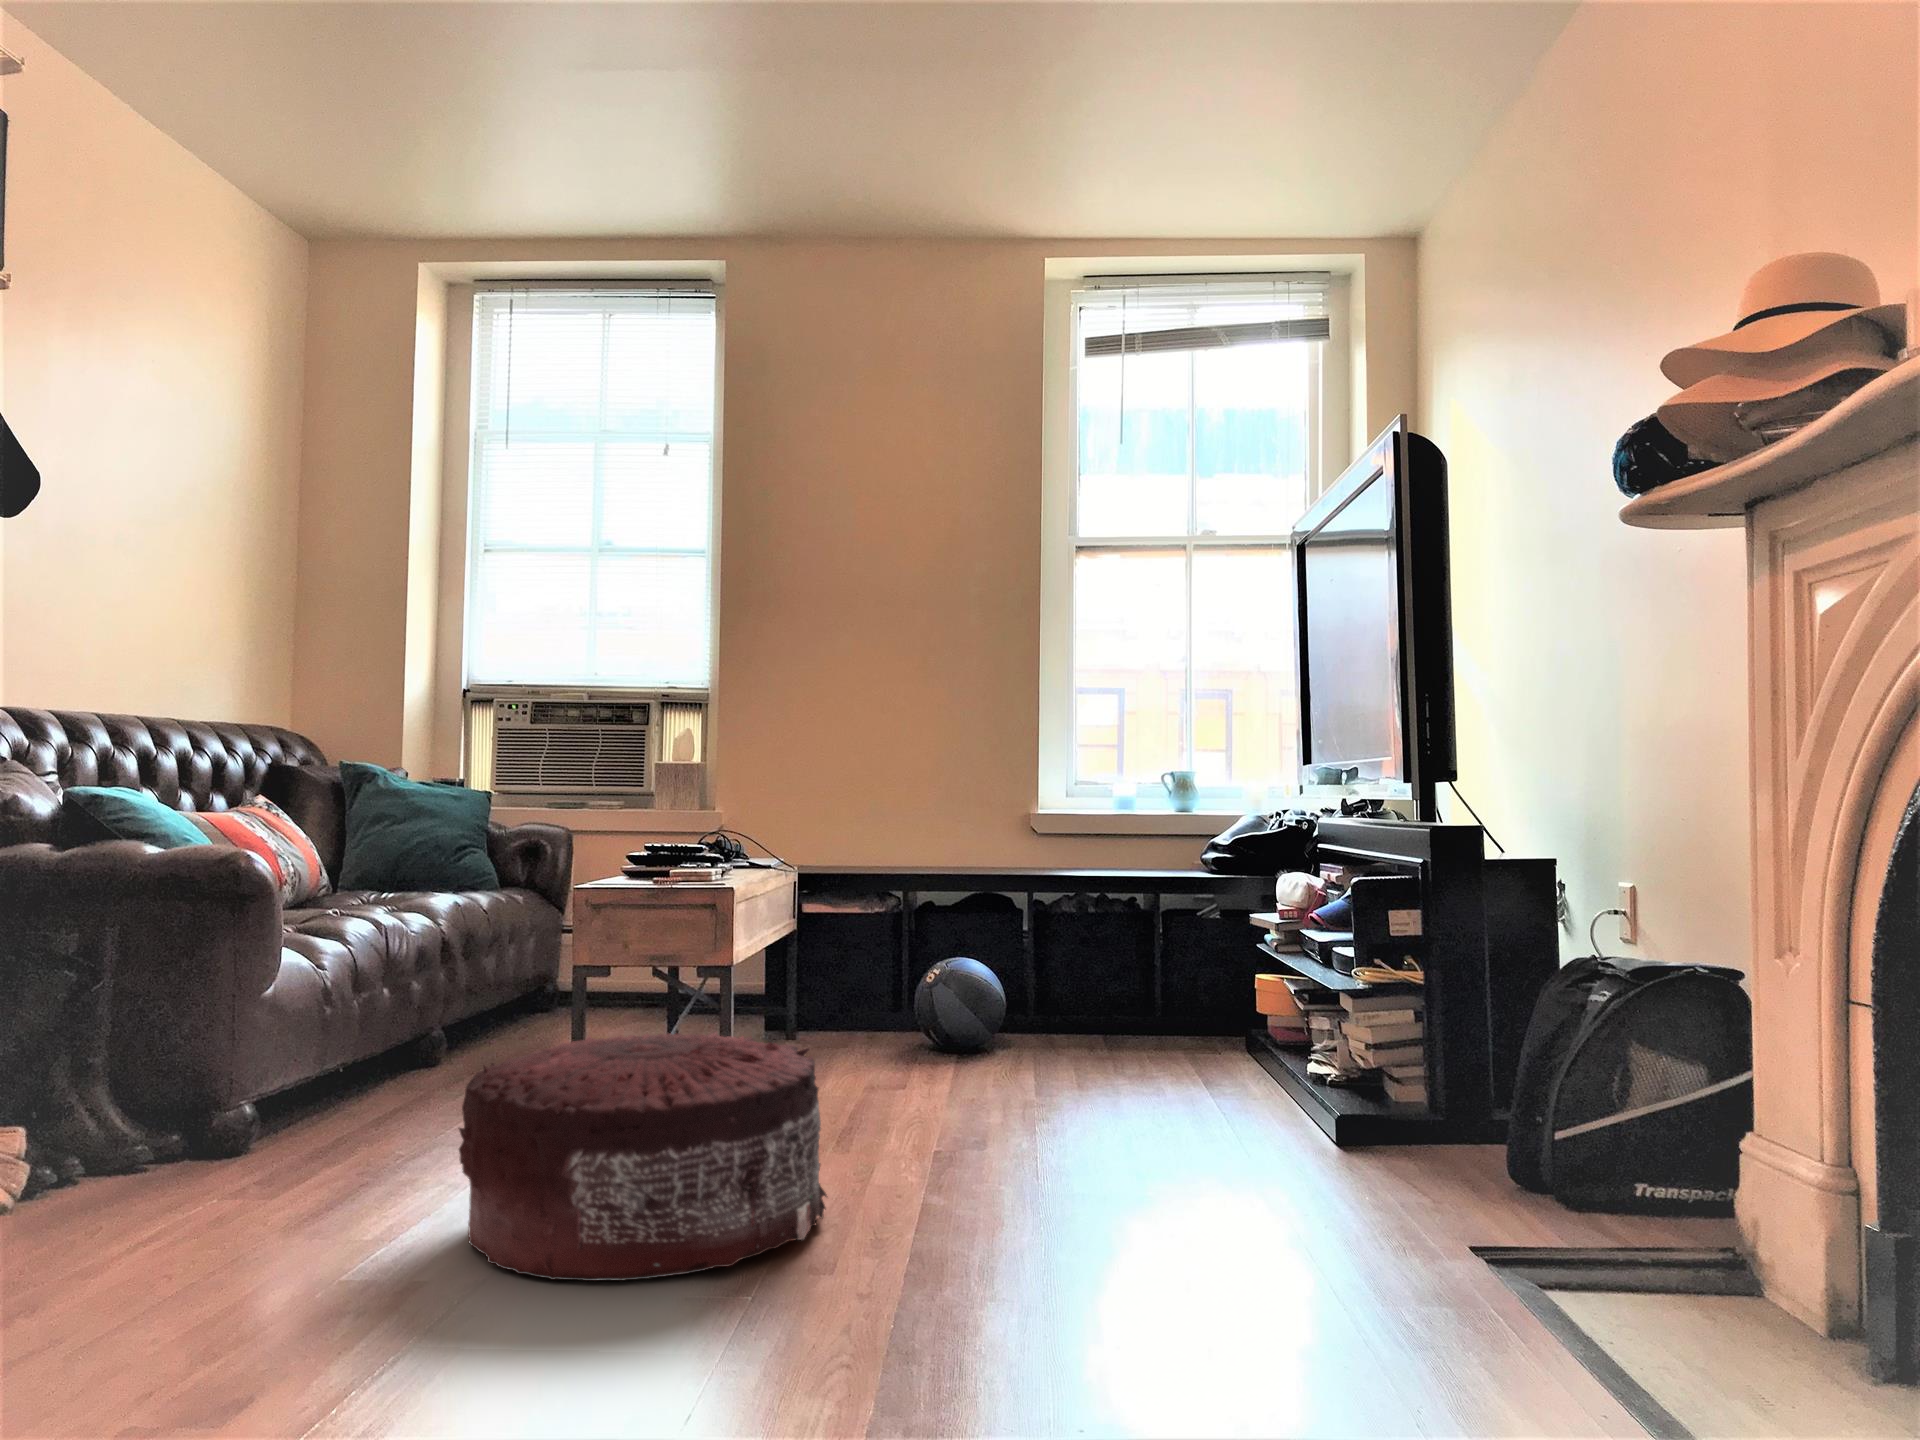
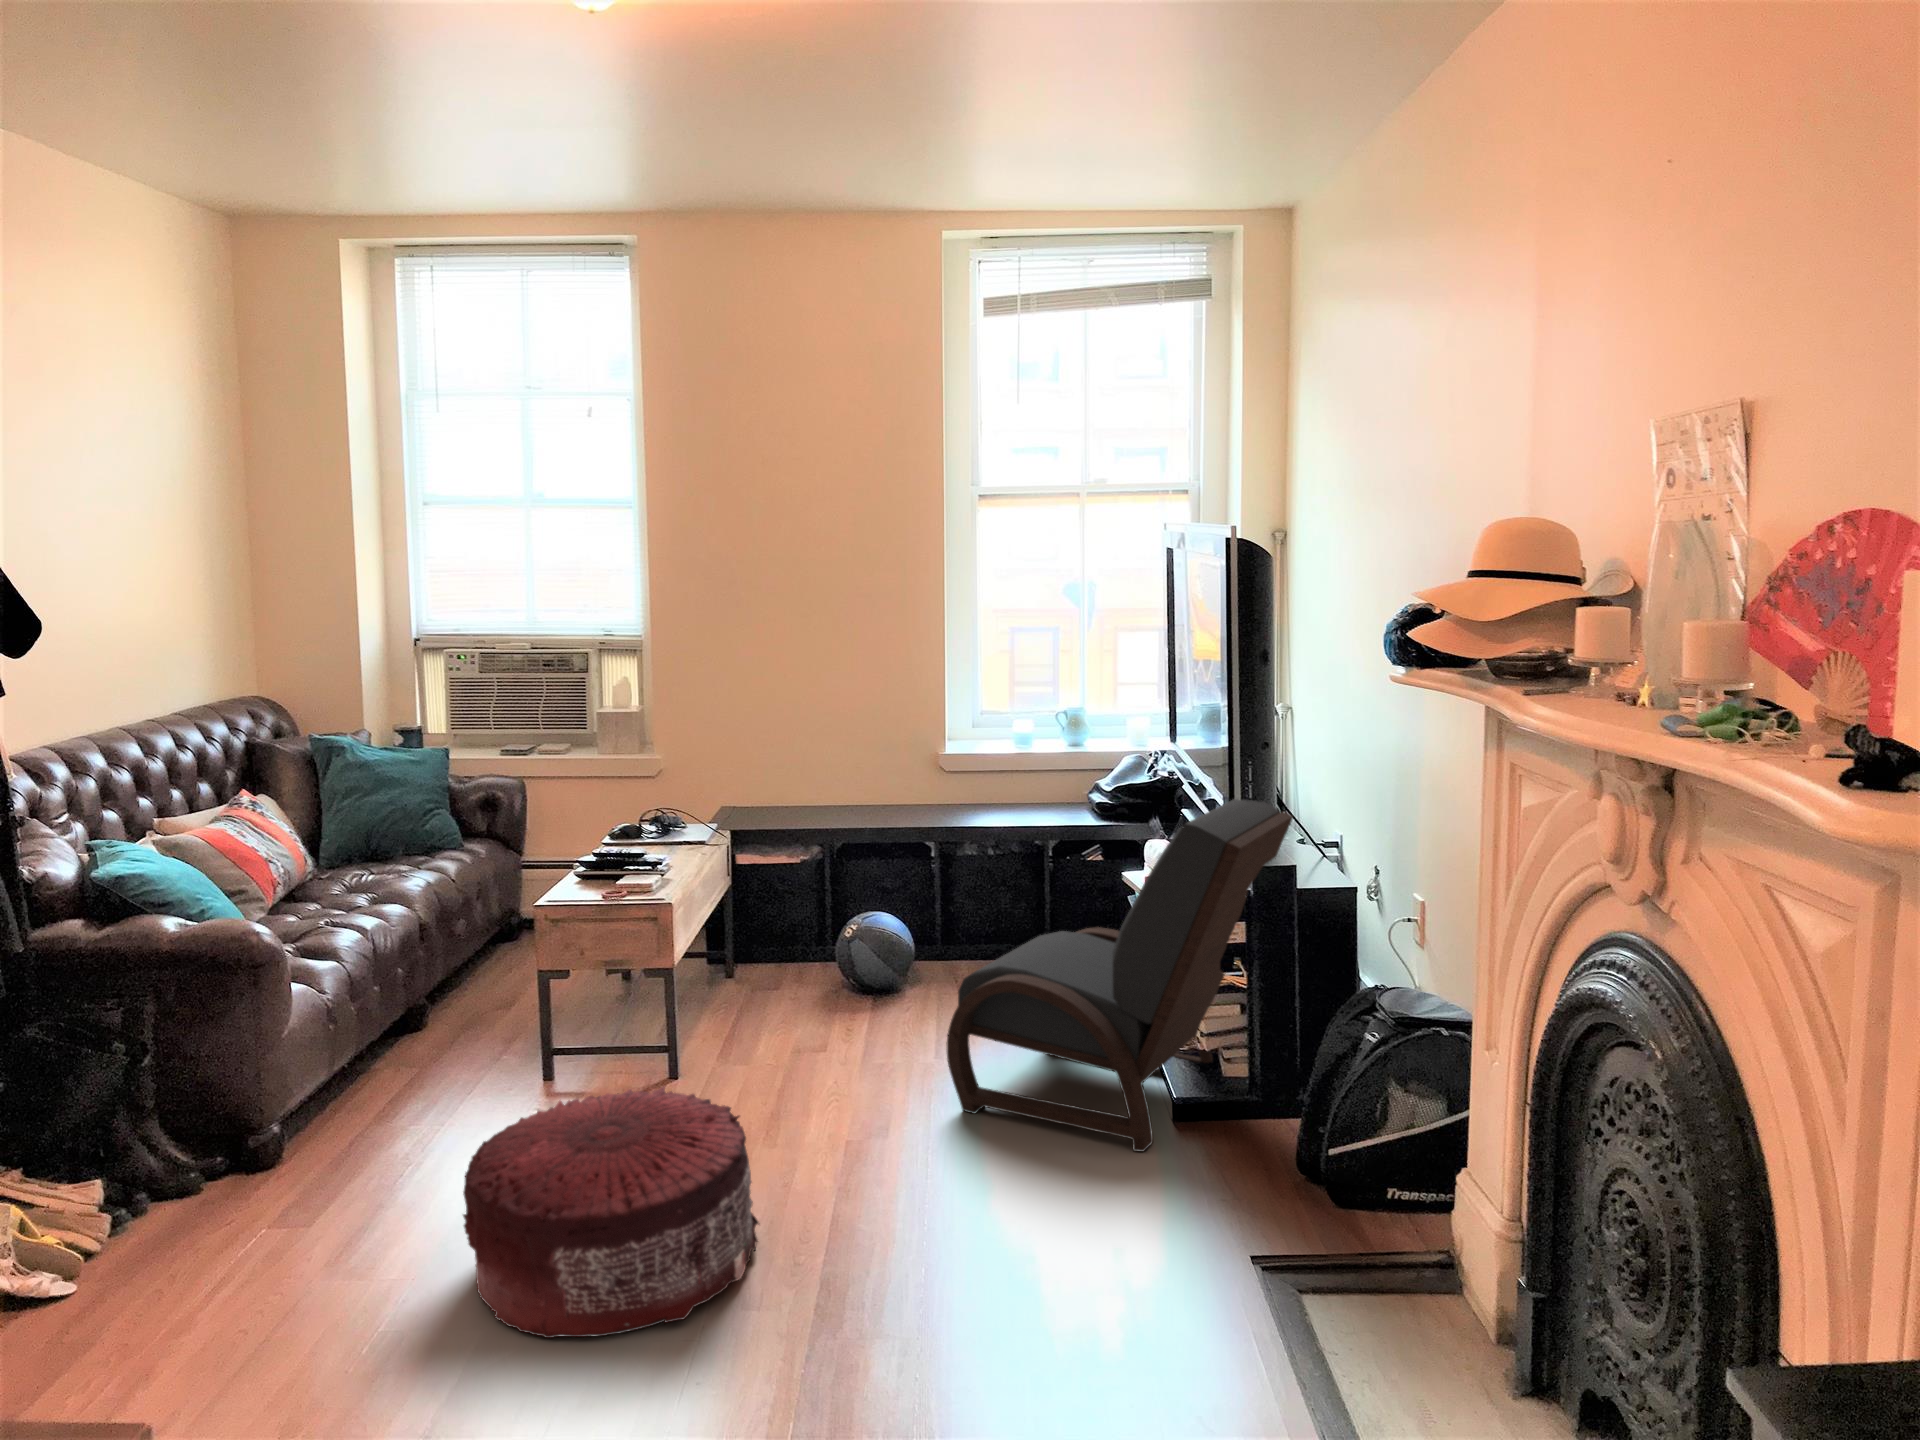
lounge chair: none [1055,748,1471,1165] -> present [946,799,1293,1152]

